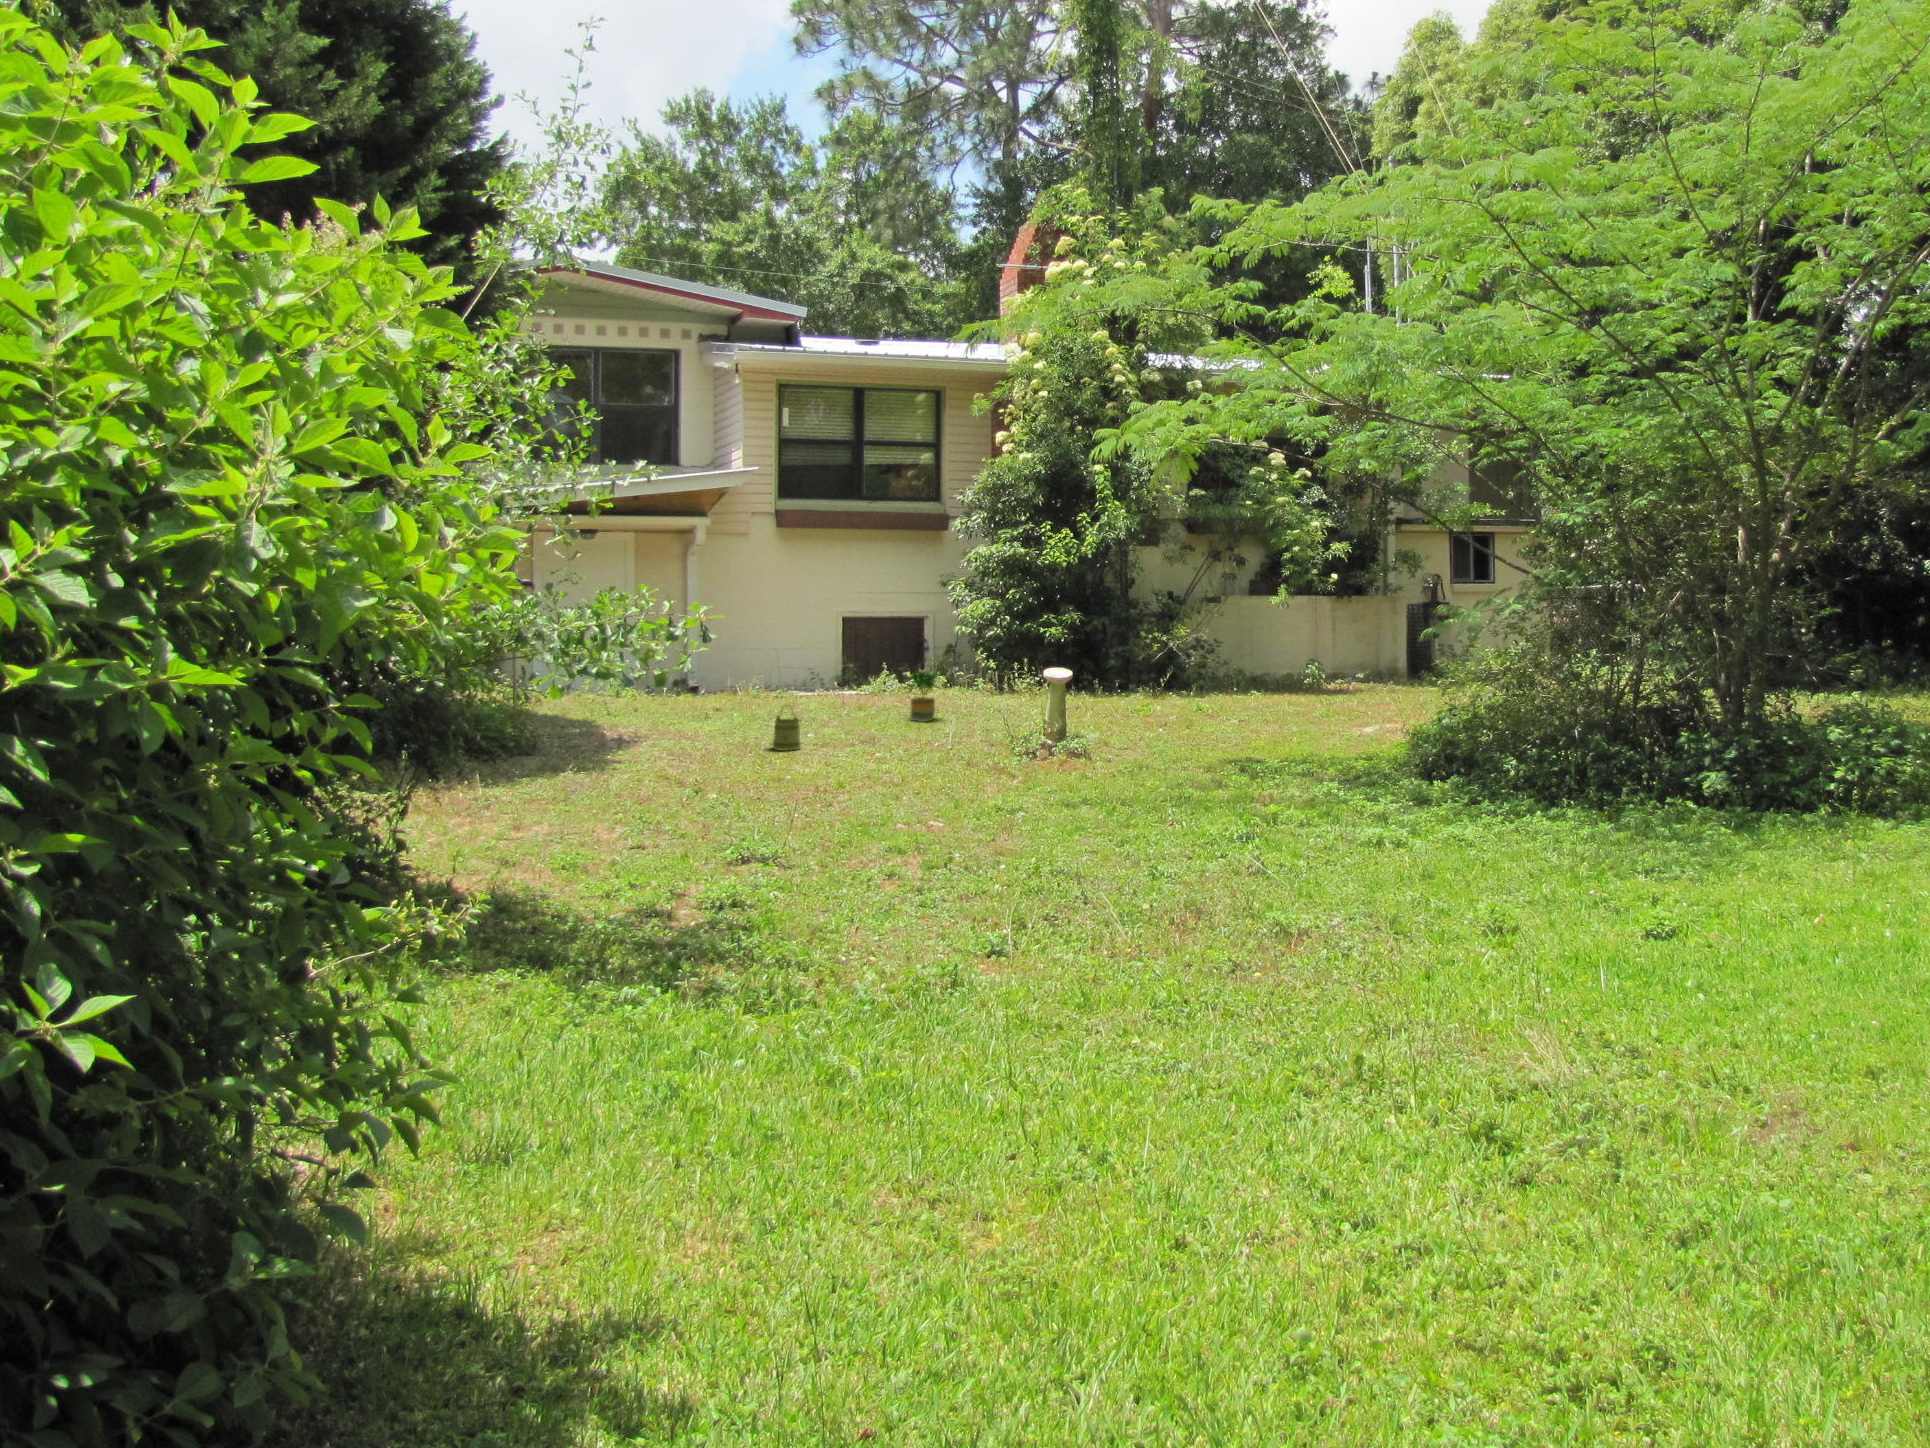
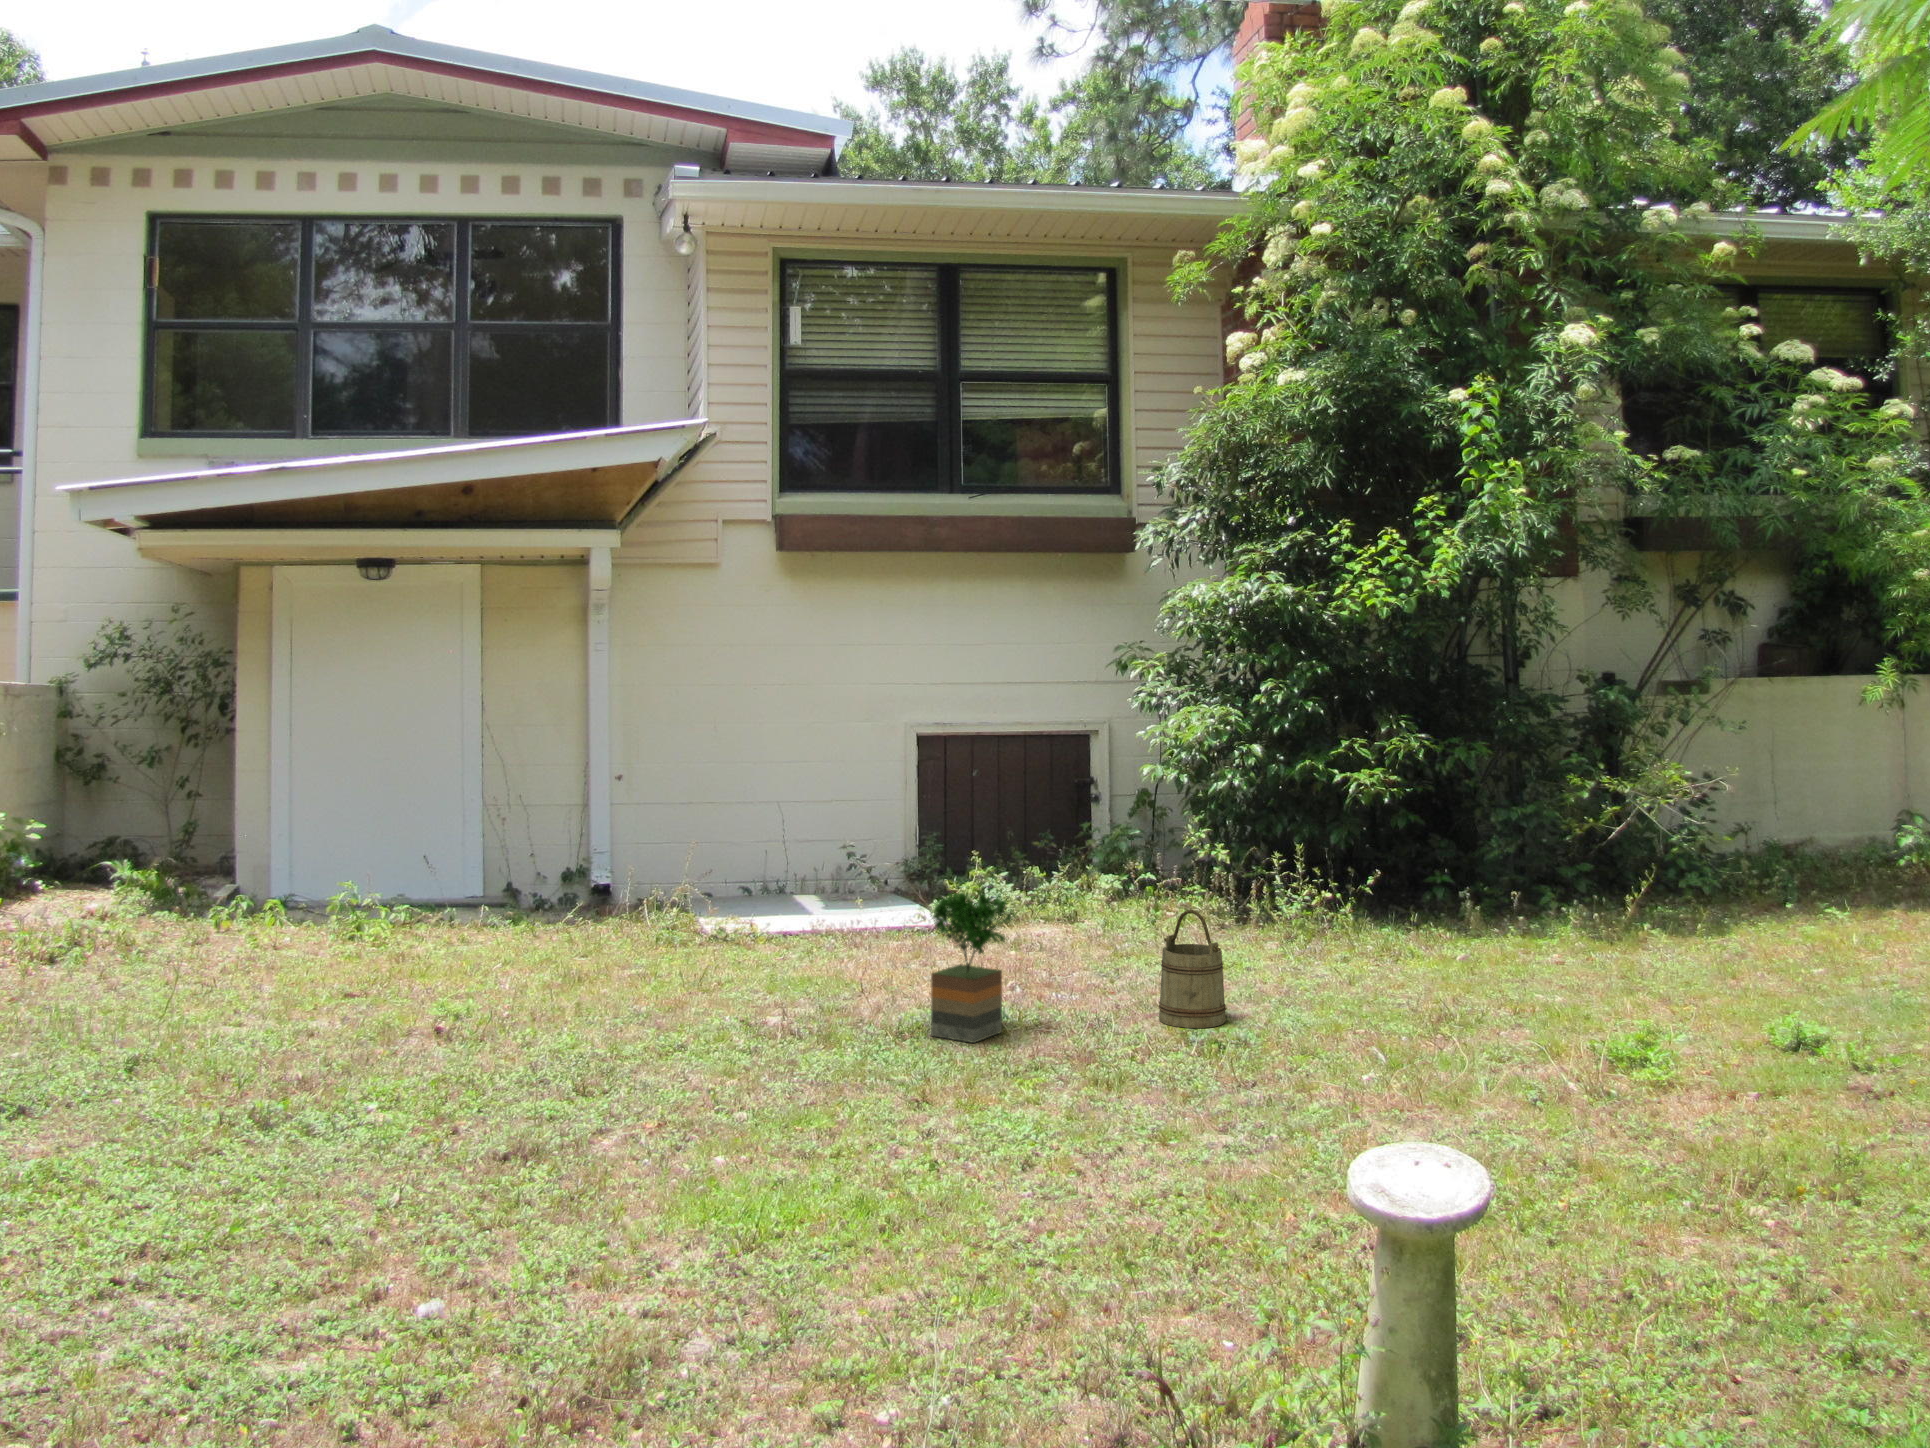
bucket: present [773,715,800,751] -> present [1159,910,1226,1028]

